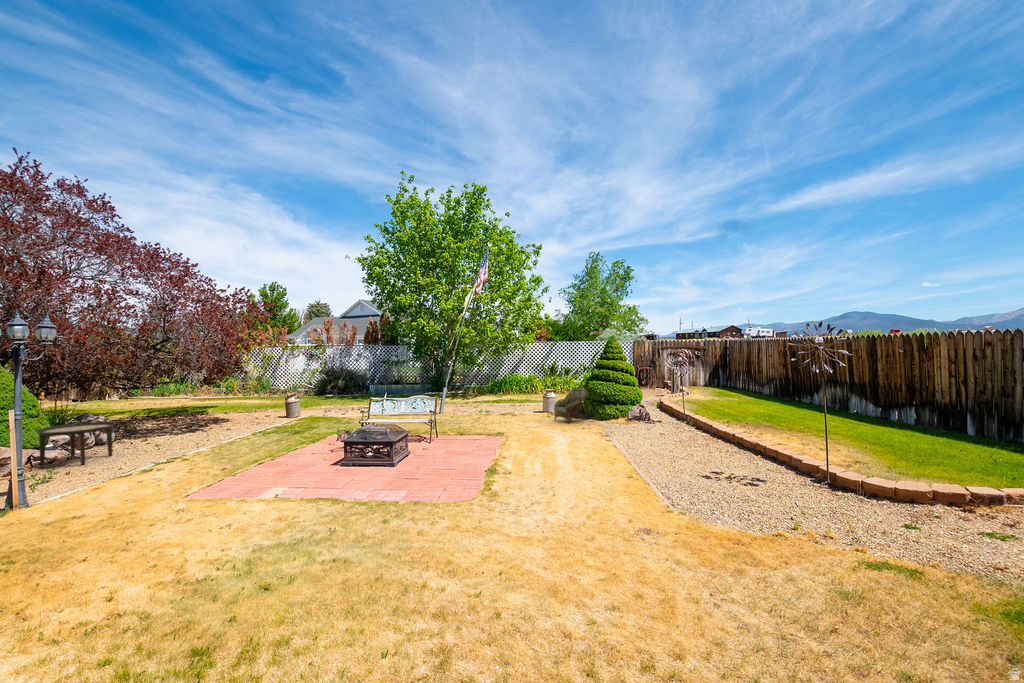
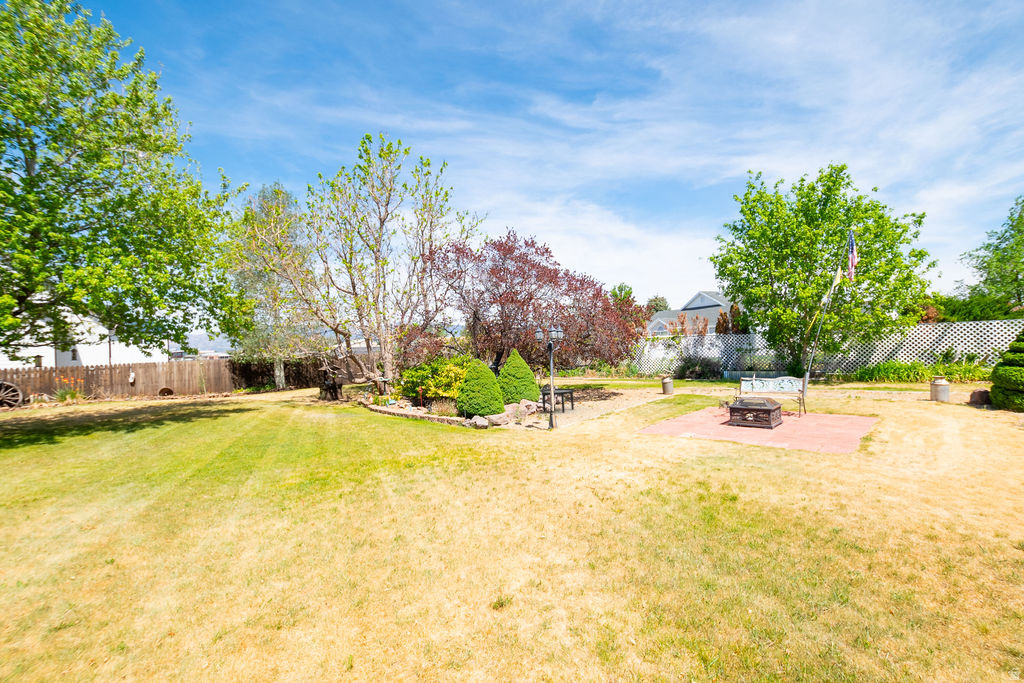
armchair: present [554,388,587,423] -> none [945,374,994,412]

